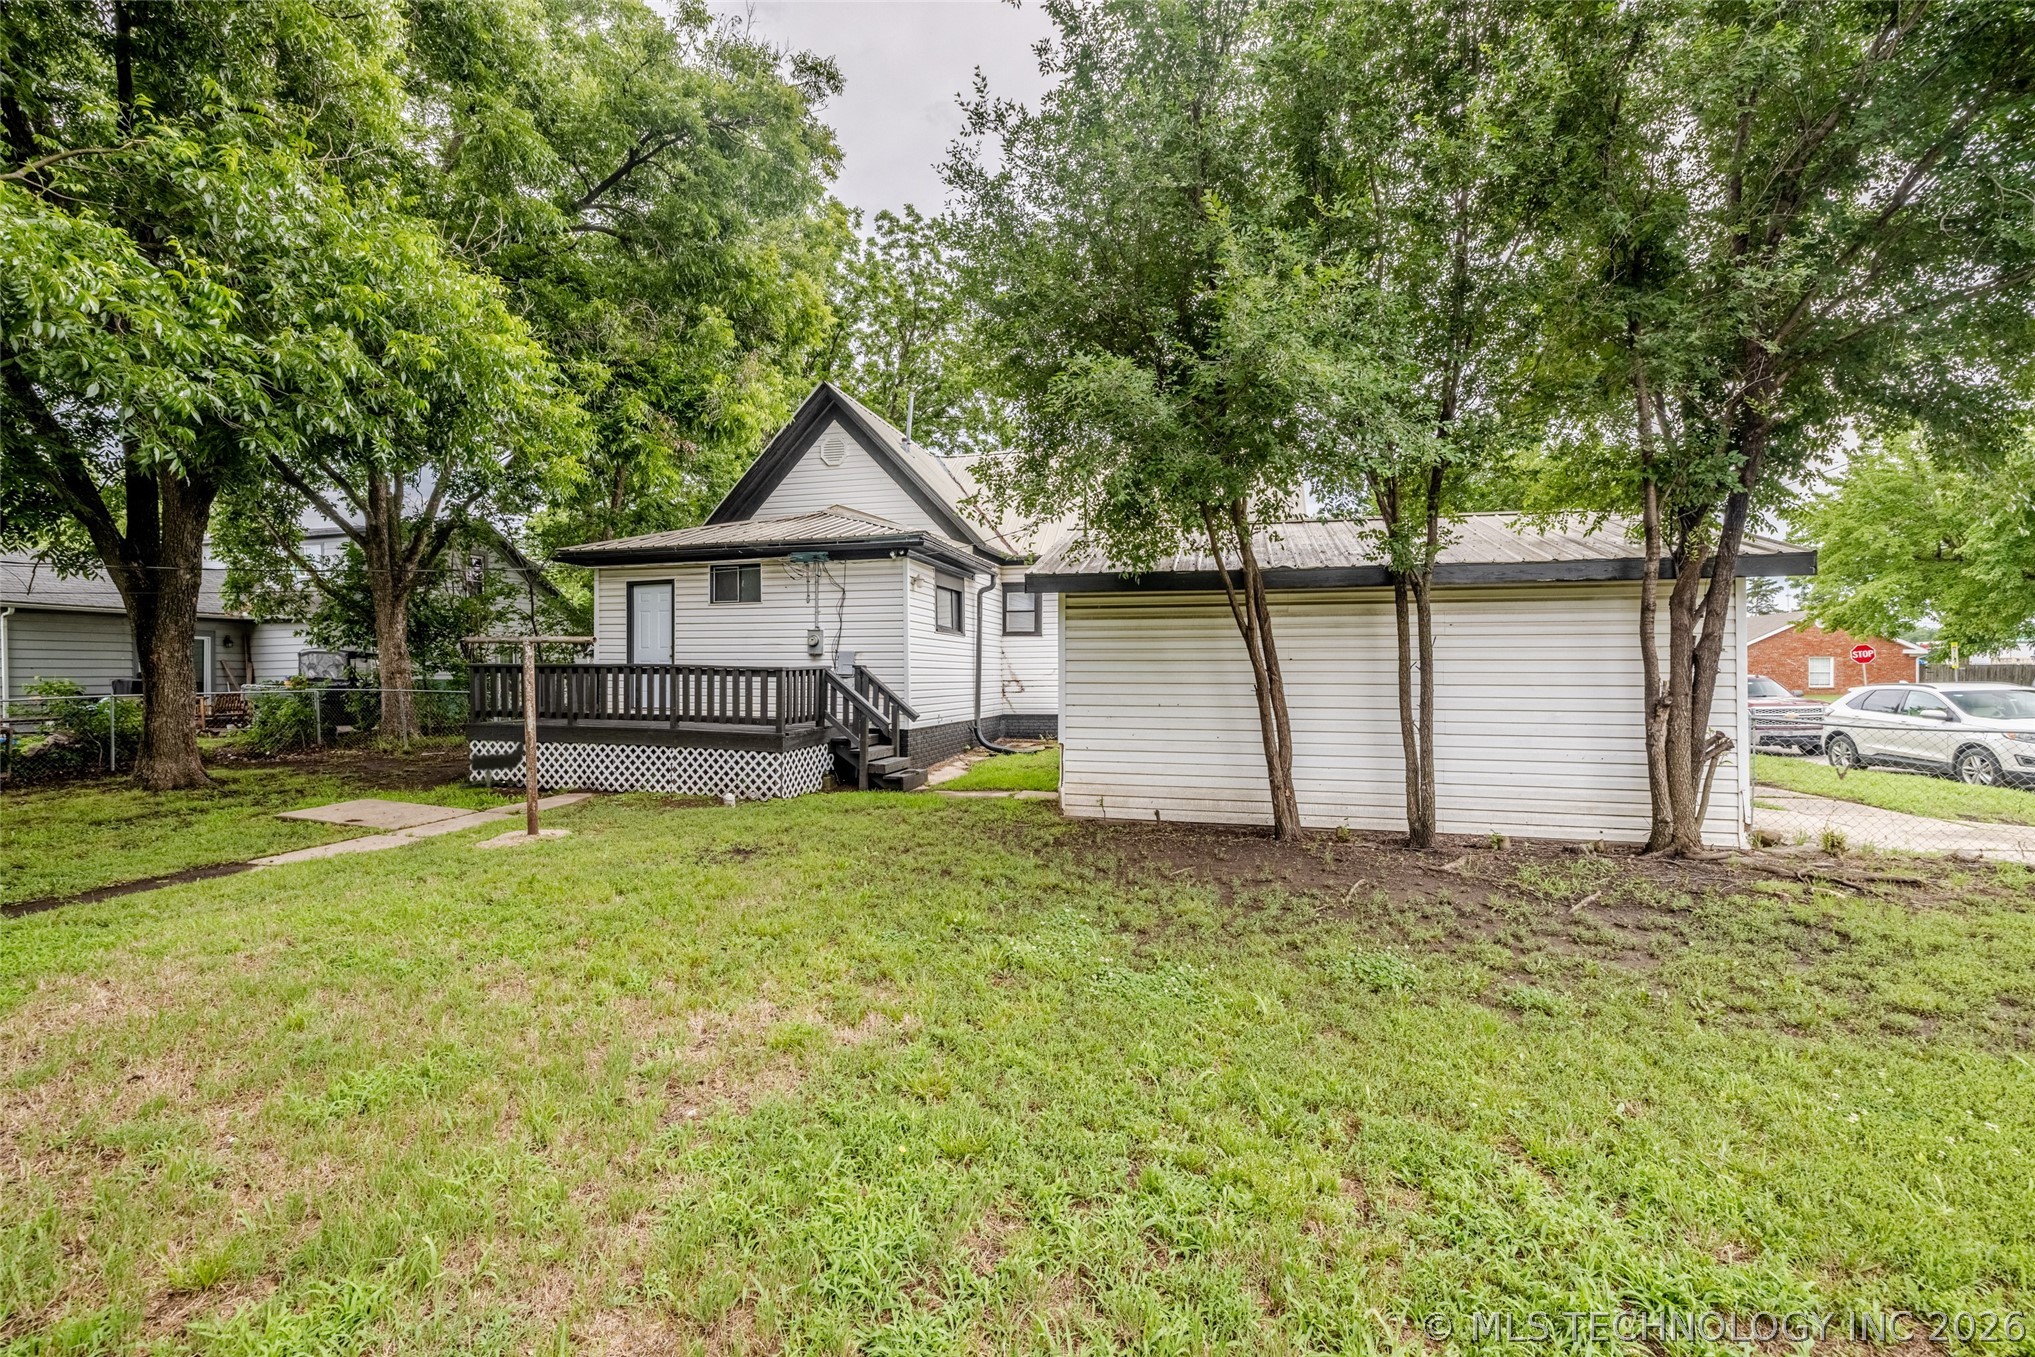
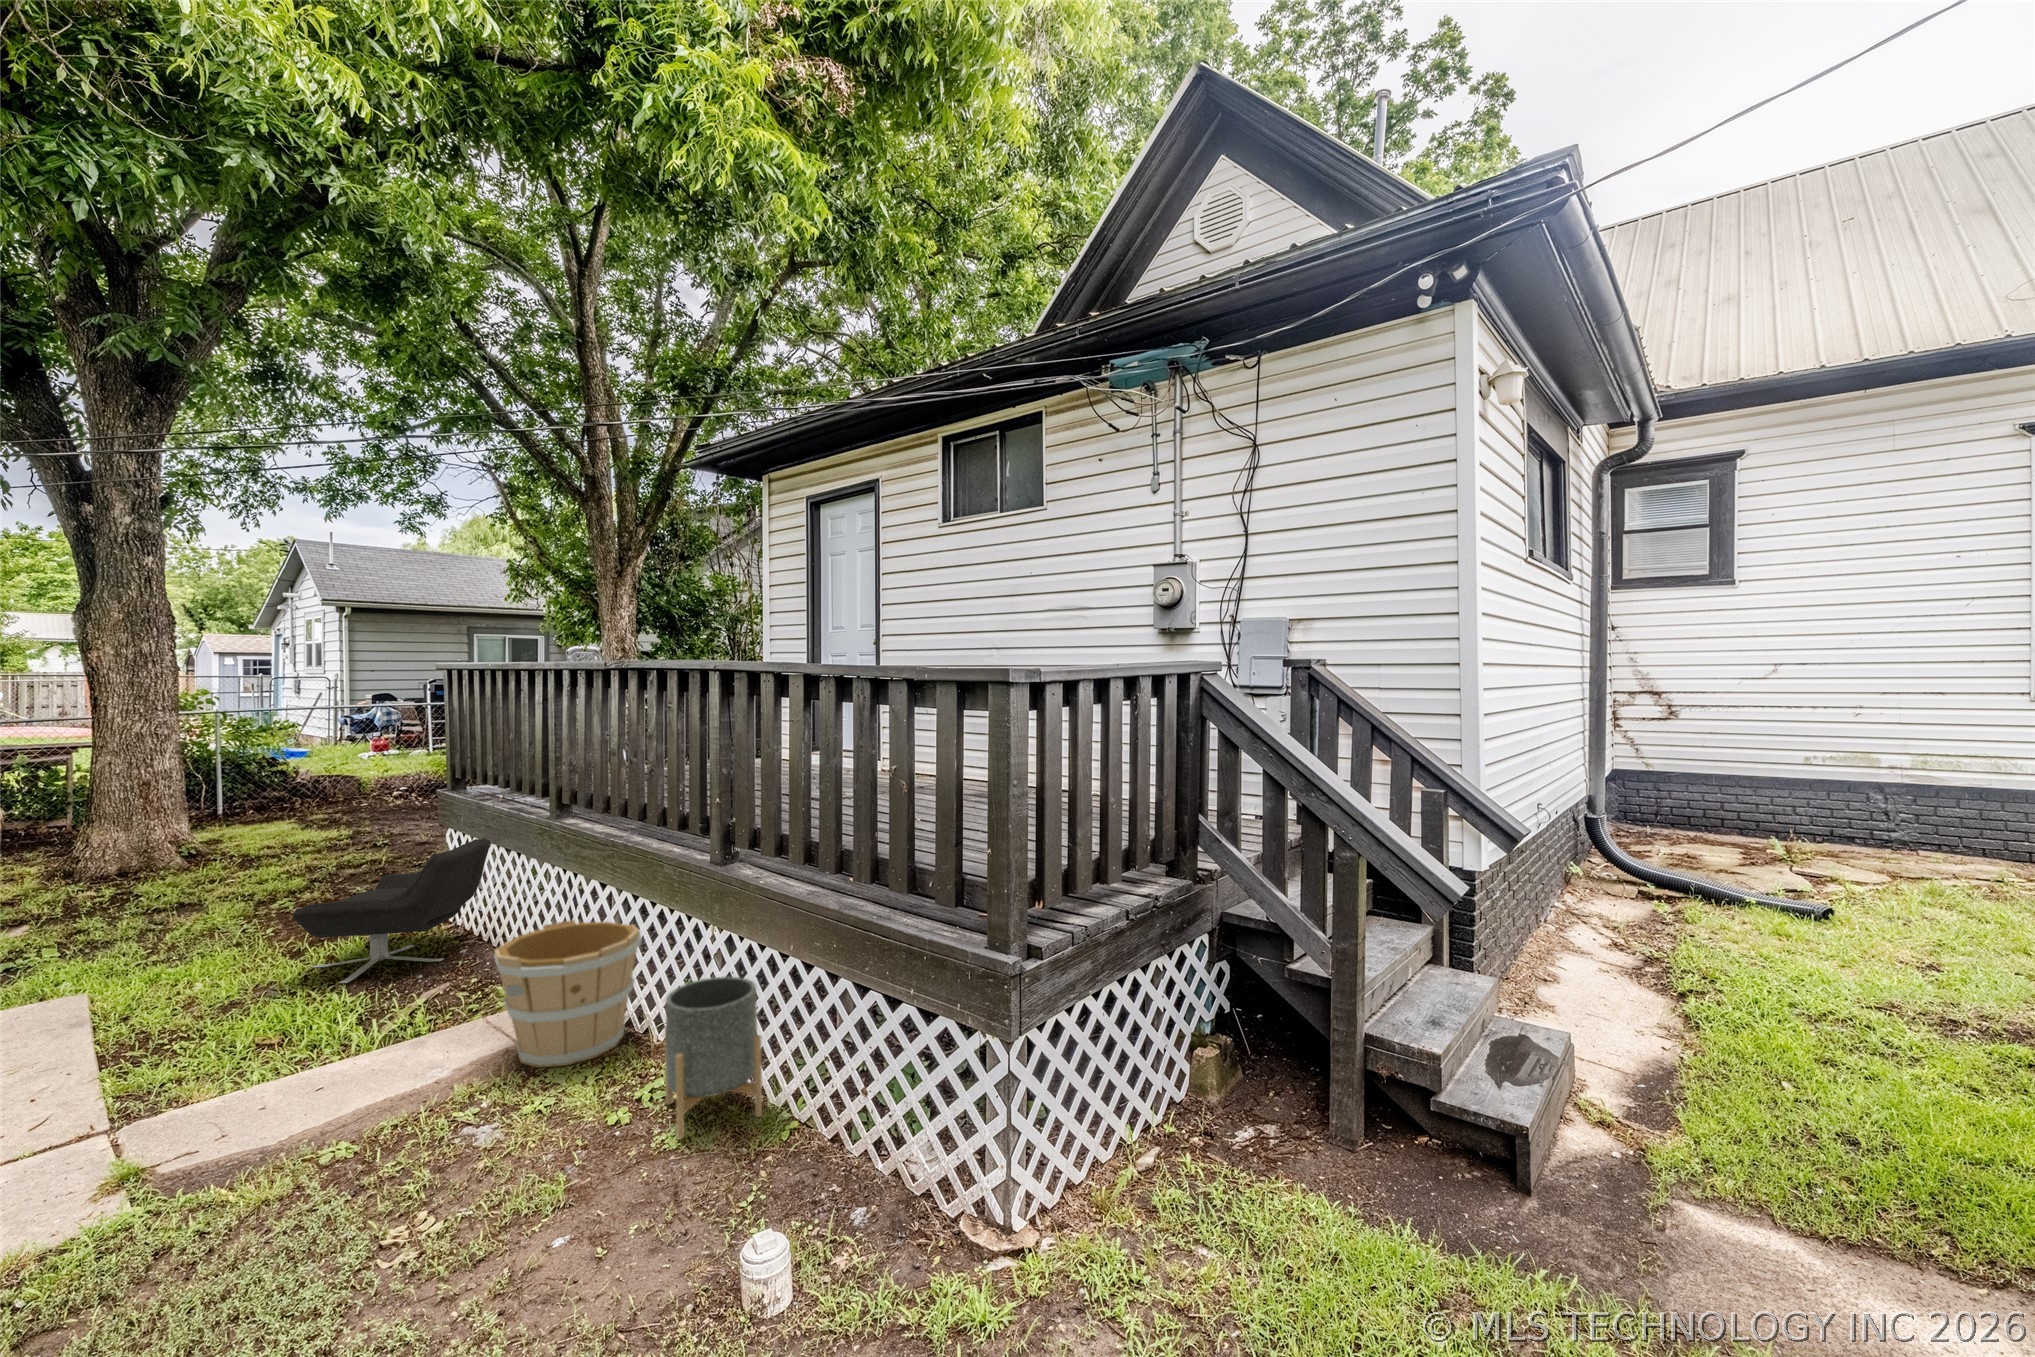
wooden bucket: none [597,751,644,790] -> present [494,920,642,1068]
planter: none [672,756,704,792] -> present [665,977,762,1139]

